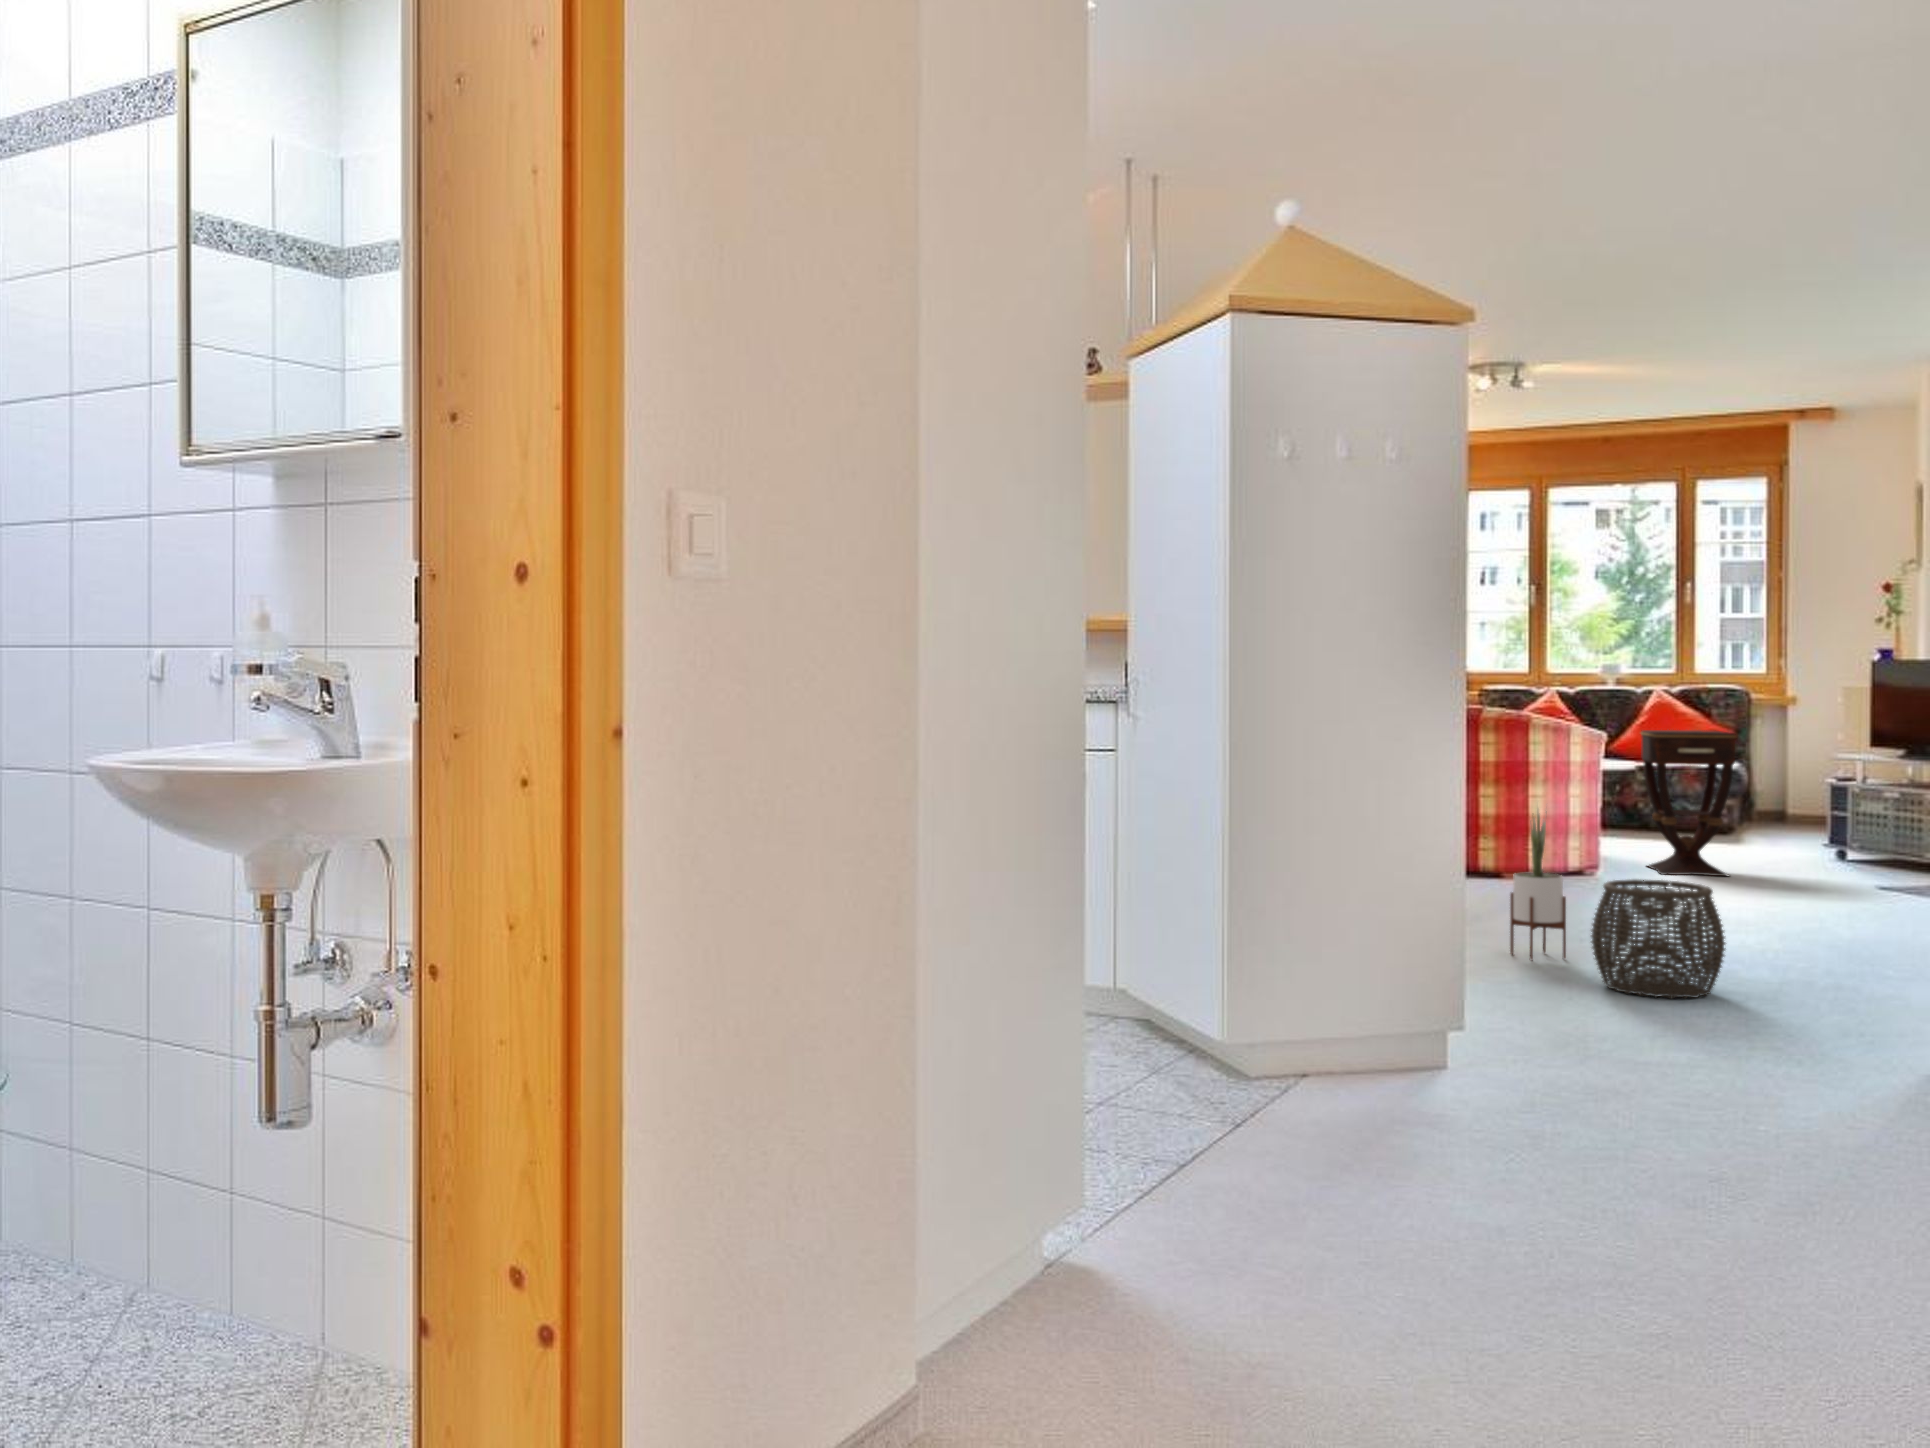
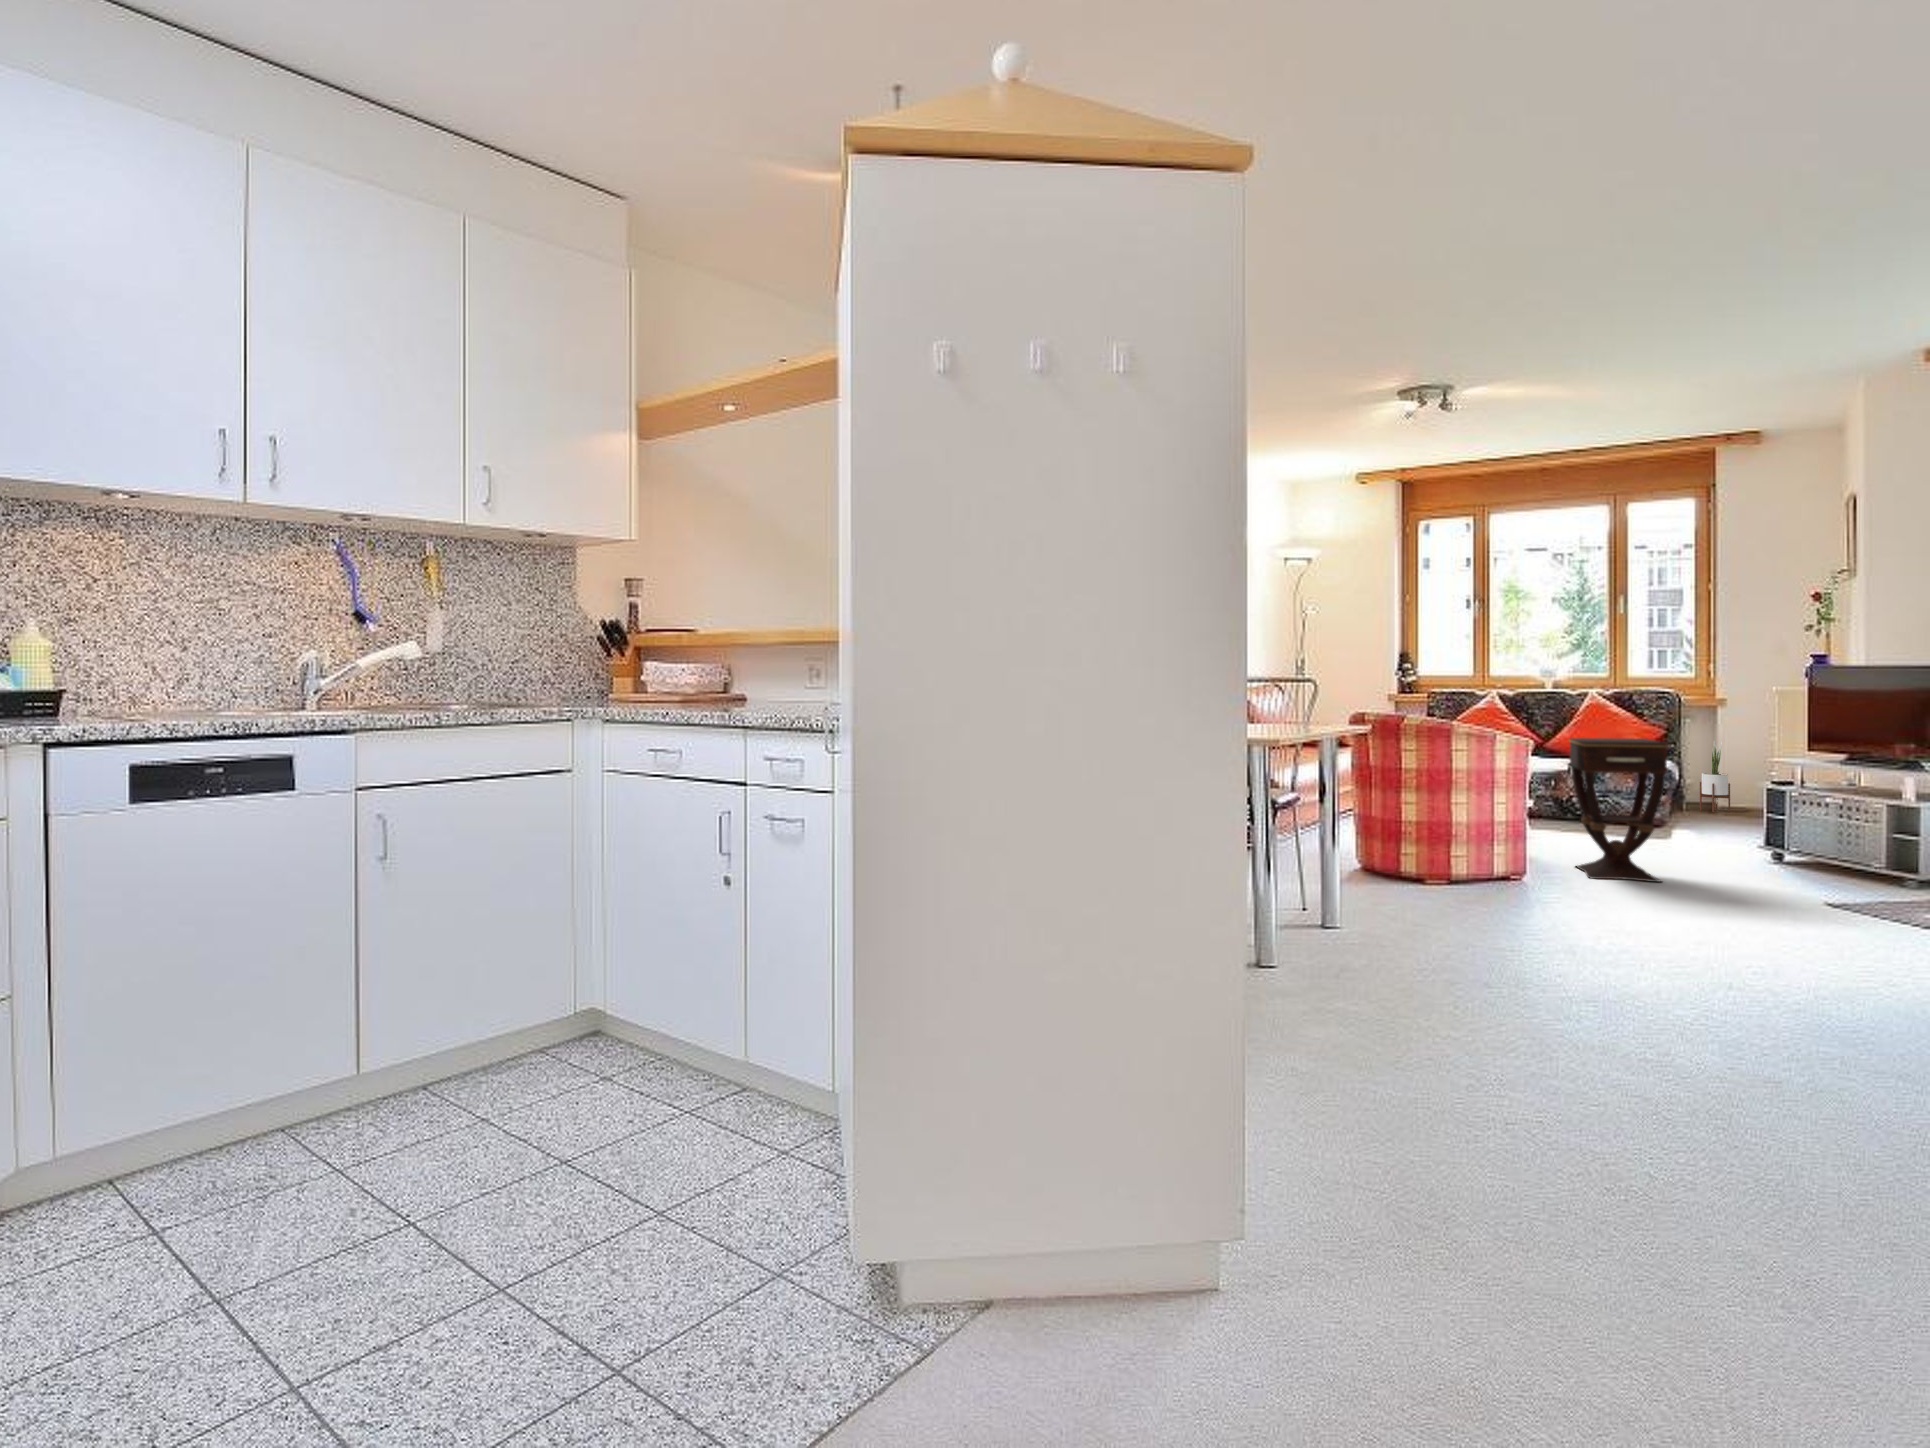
potted plant: present [1510,810,1566,960] -> present [1700,742,1730,812]
woven basket: present [1591,879,1726,998] -> none [1481,949,1658,1114]

